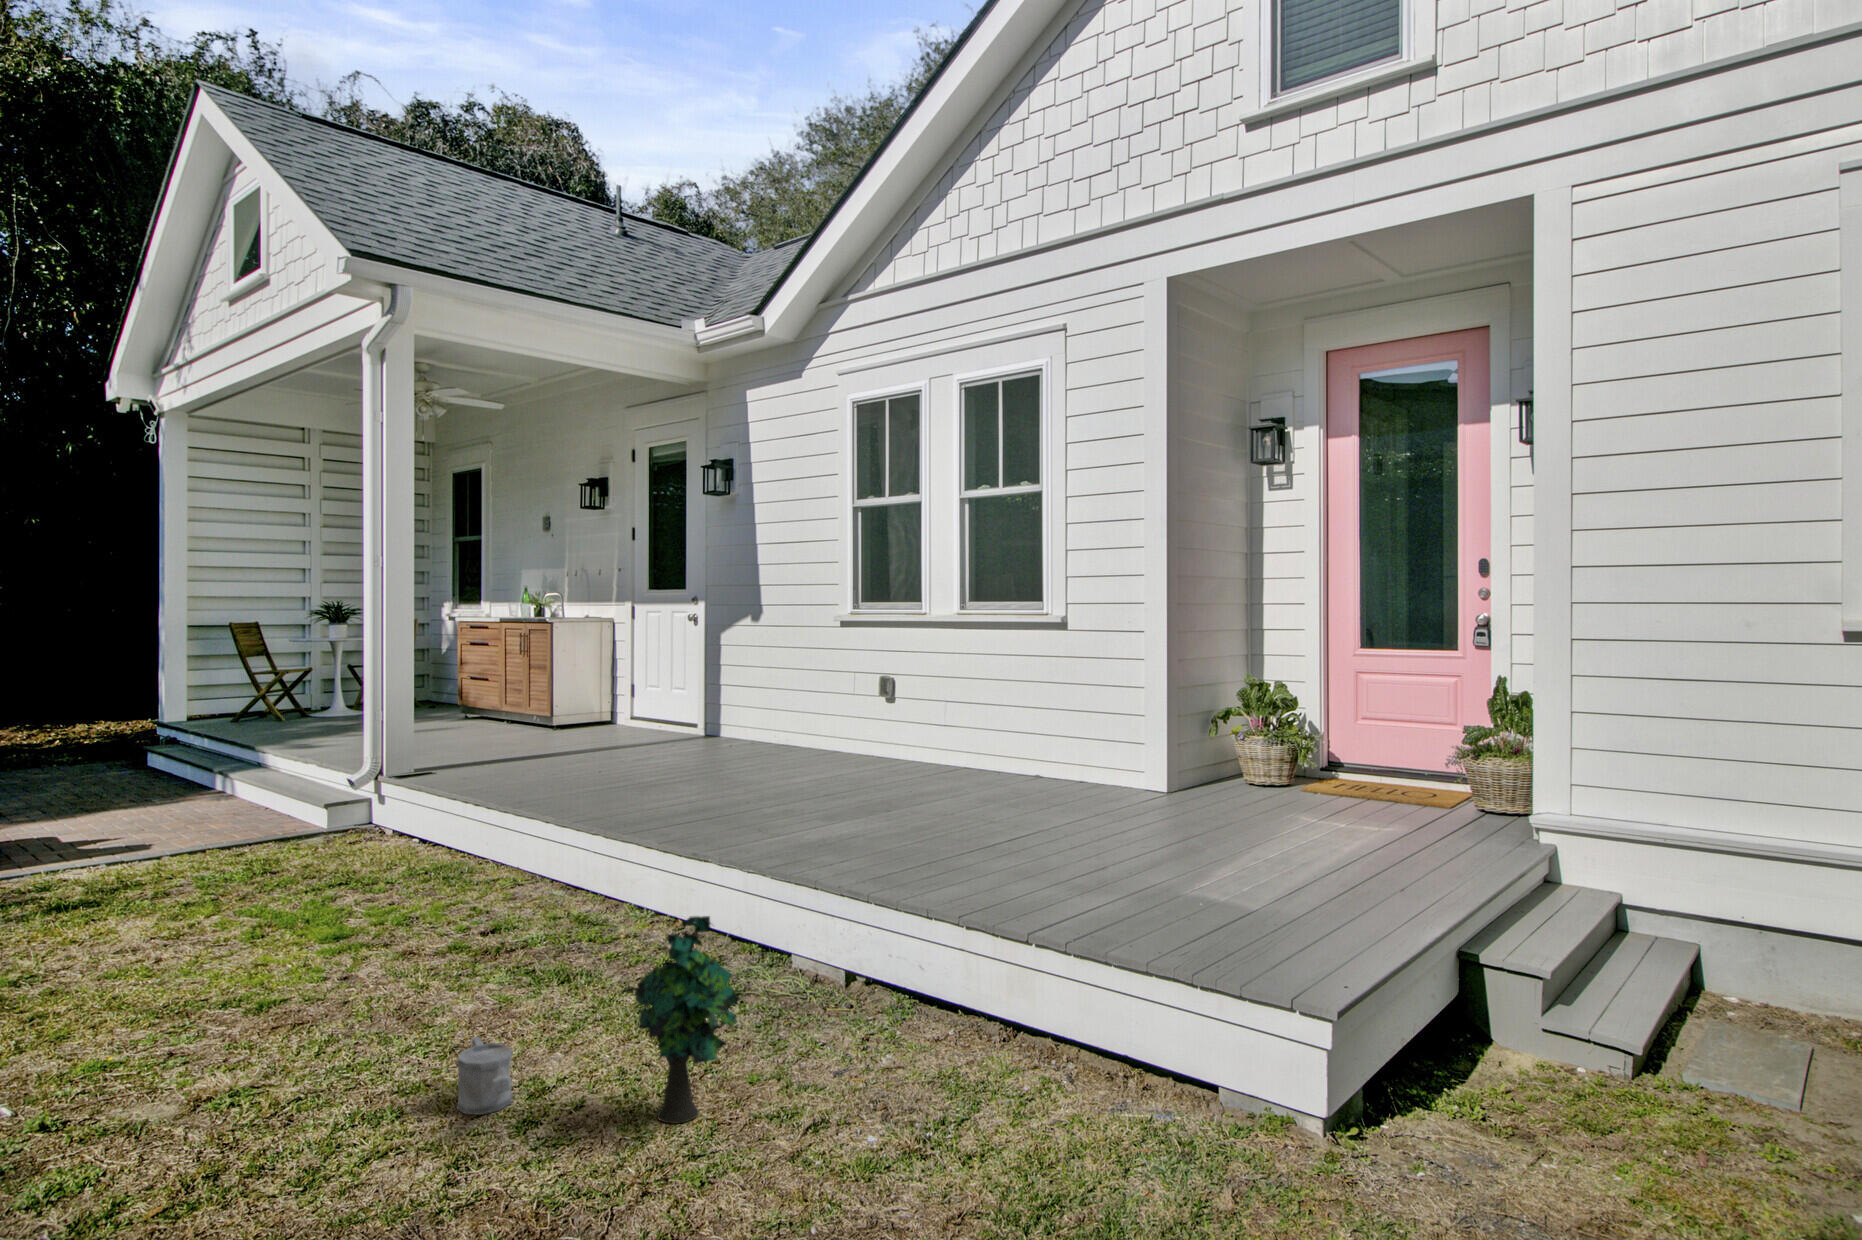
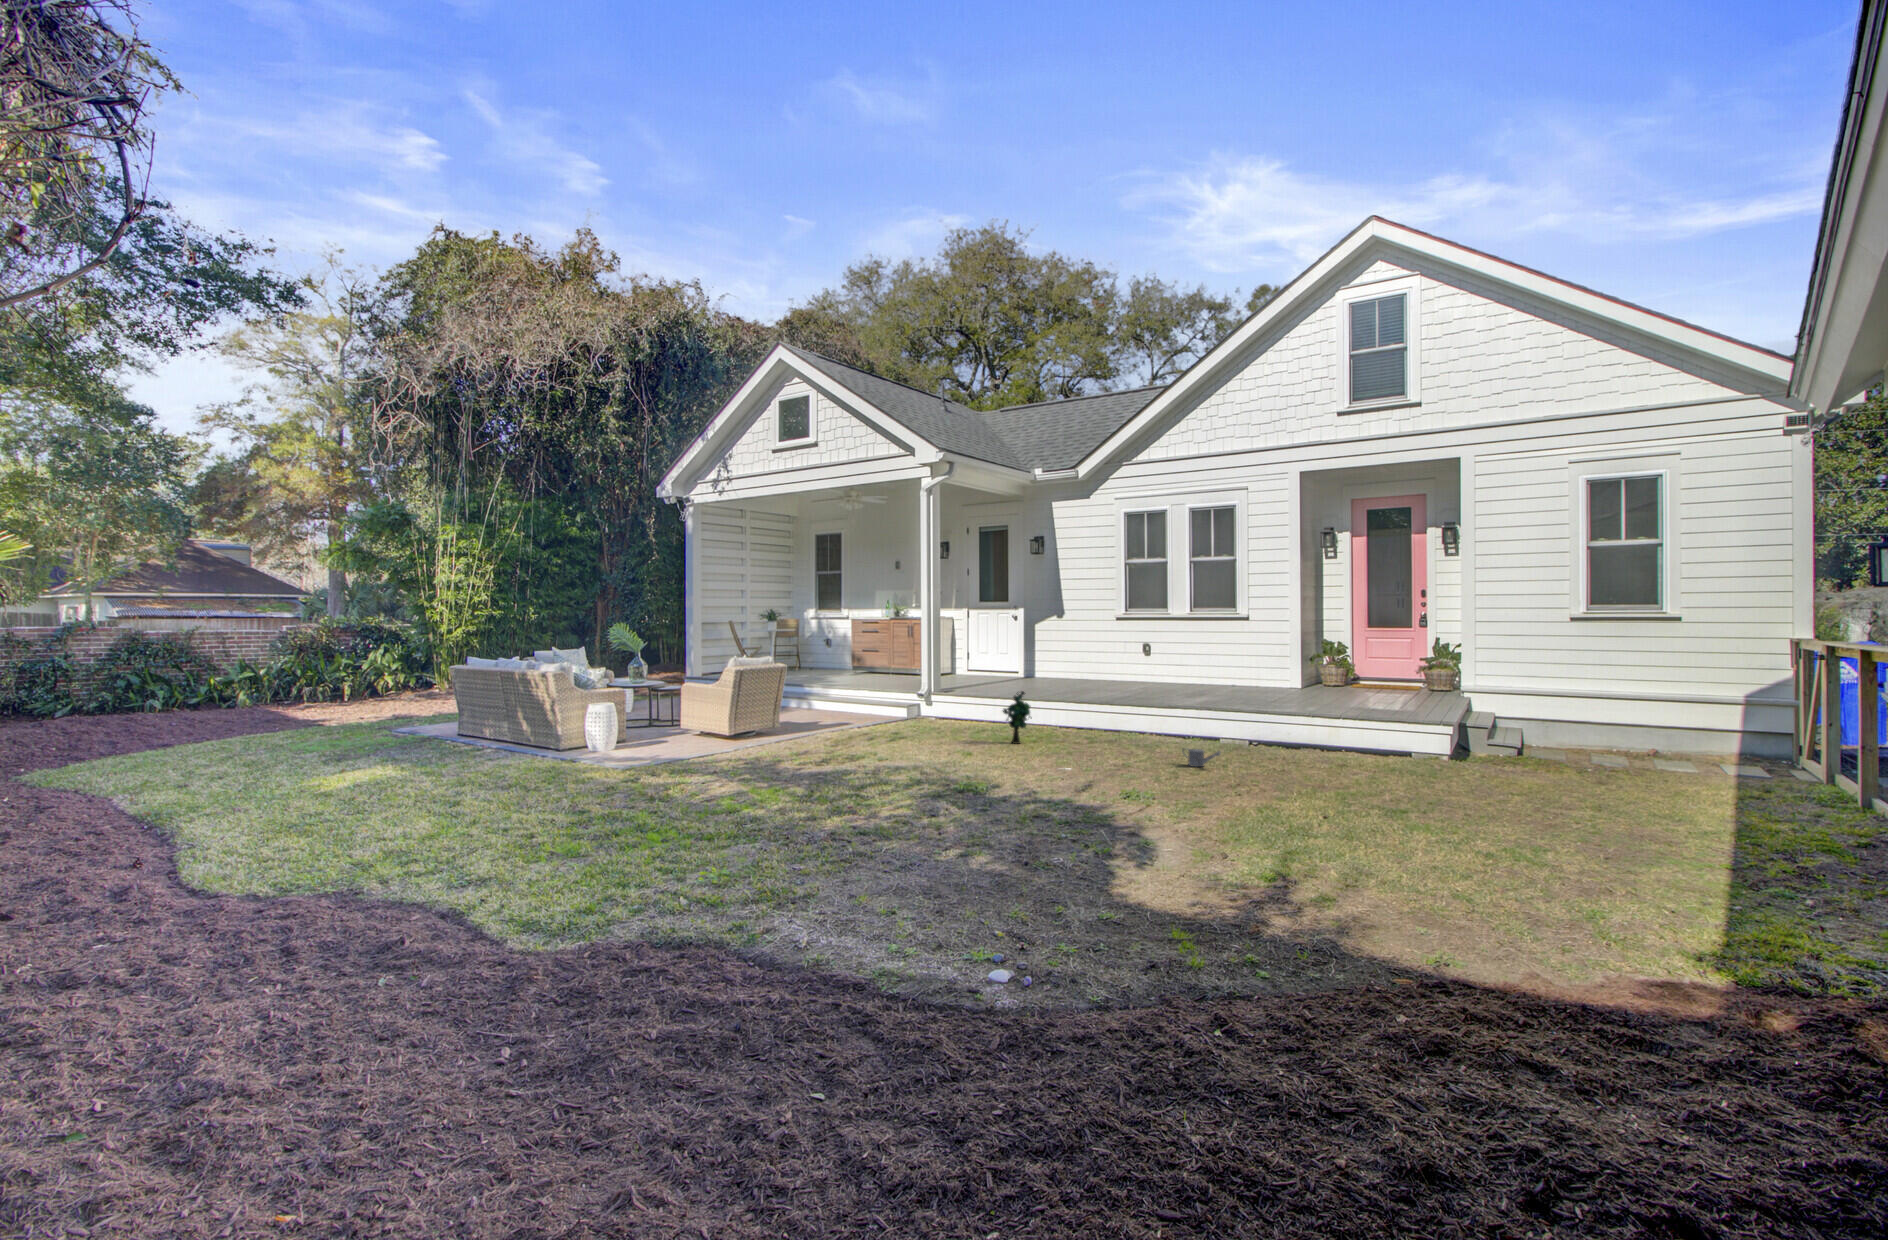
decorative plant: present [621,916,740,1124] -> present [1003,691,1032,744]

